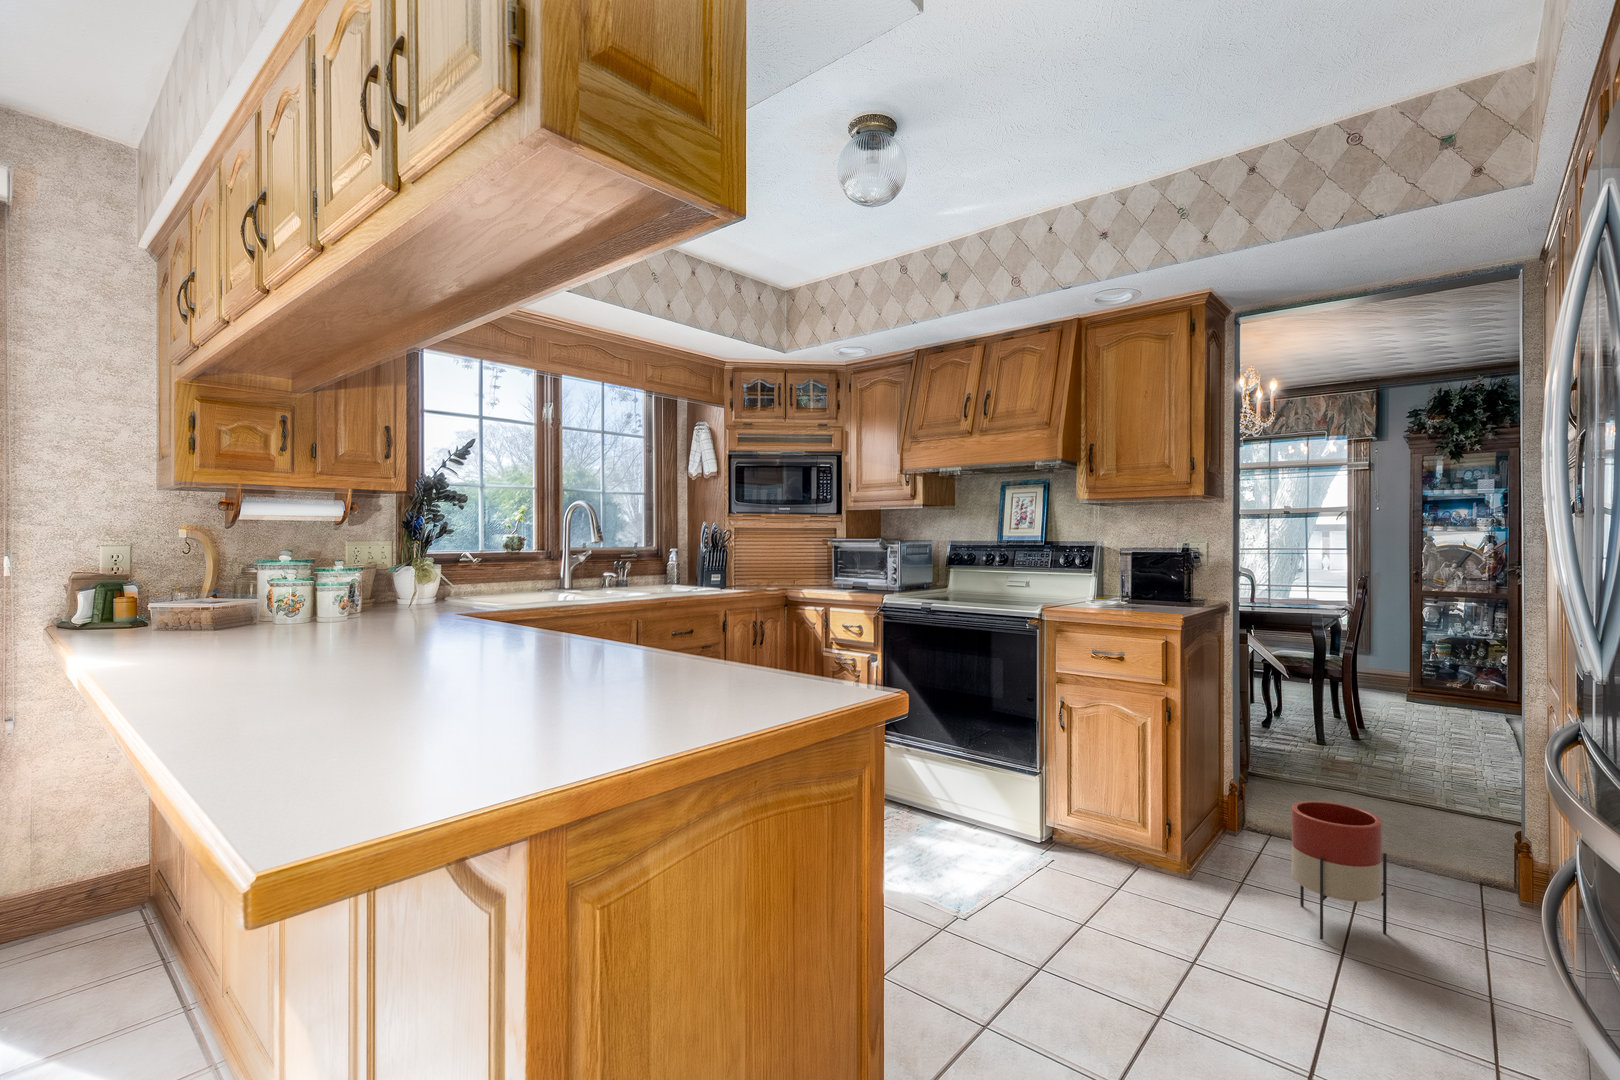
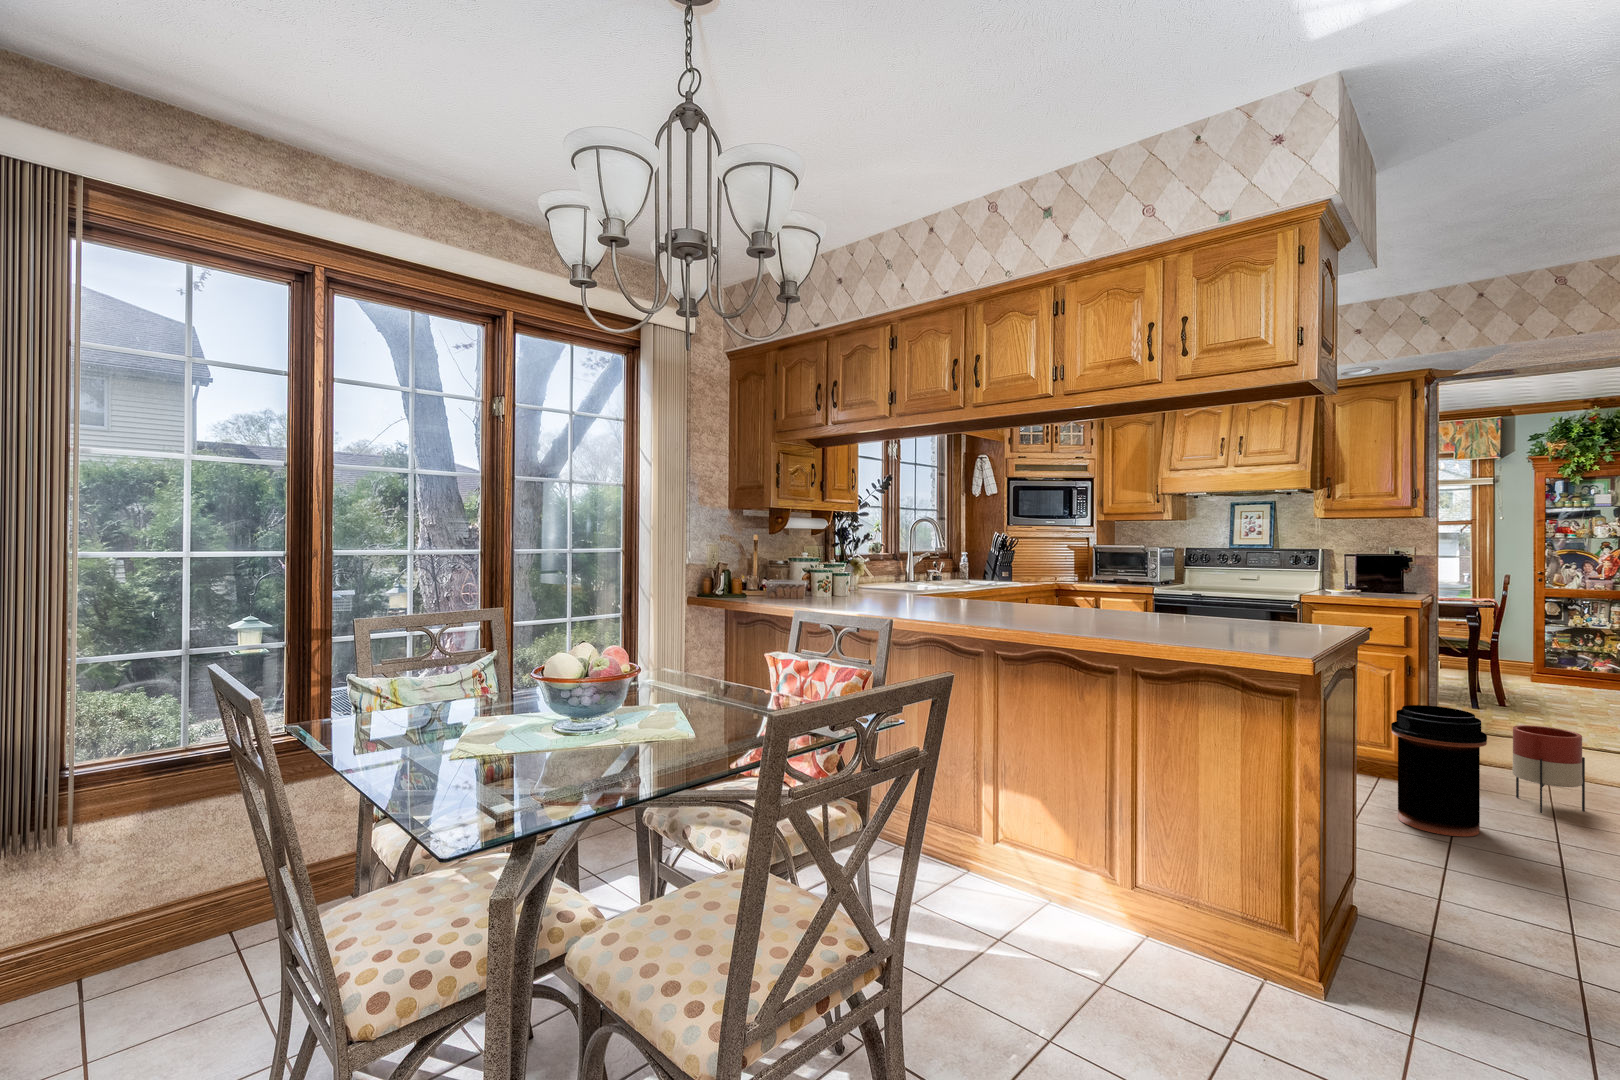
trash can: none [1097,780,1222,997] -> present [1391,705,1487,837]

